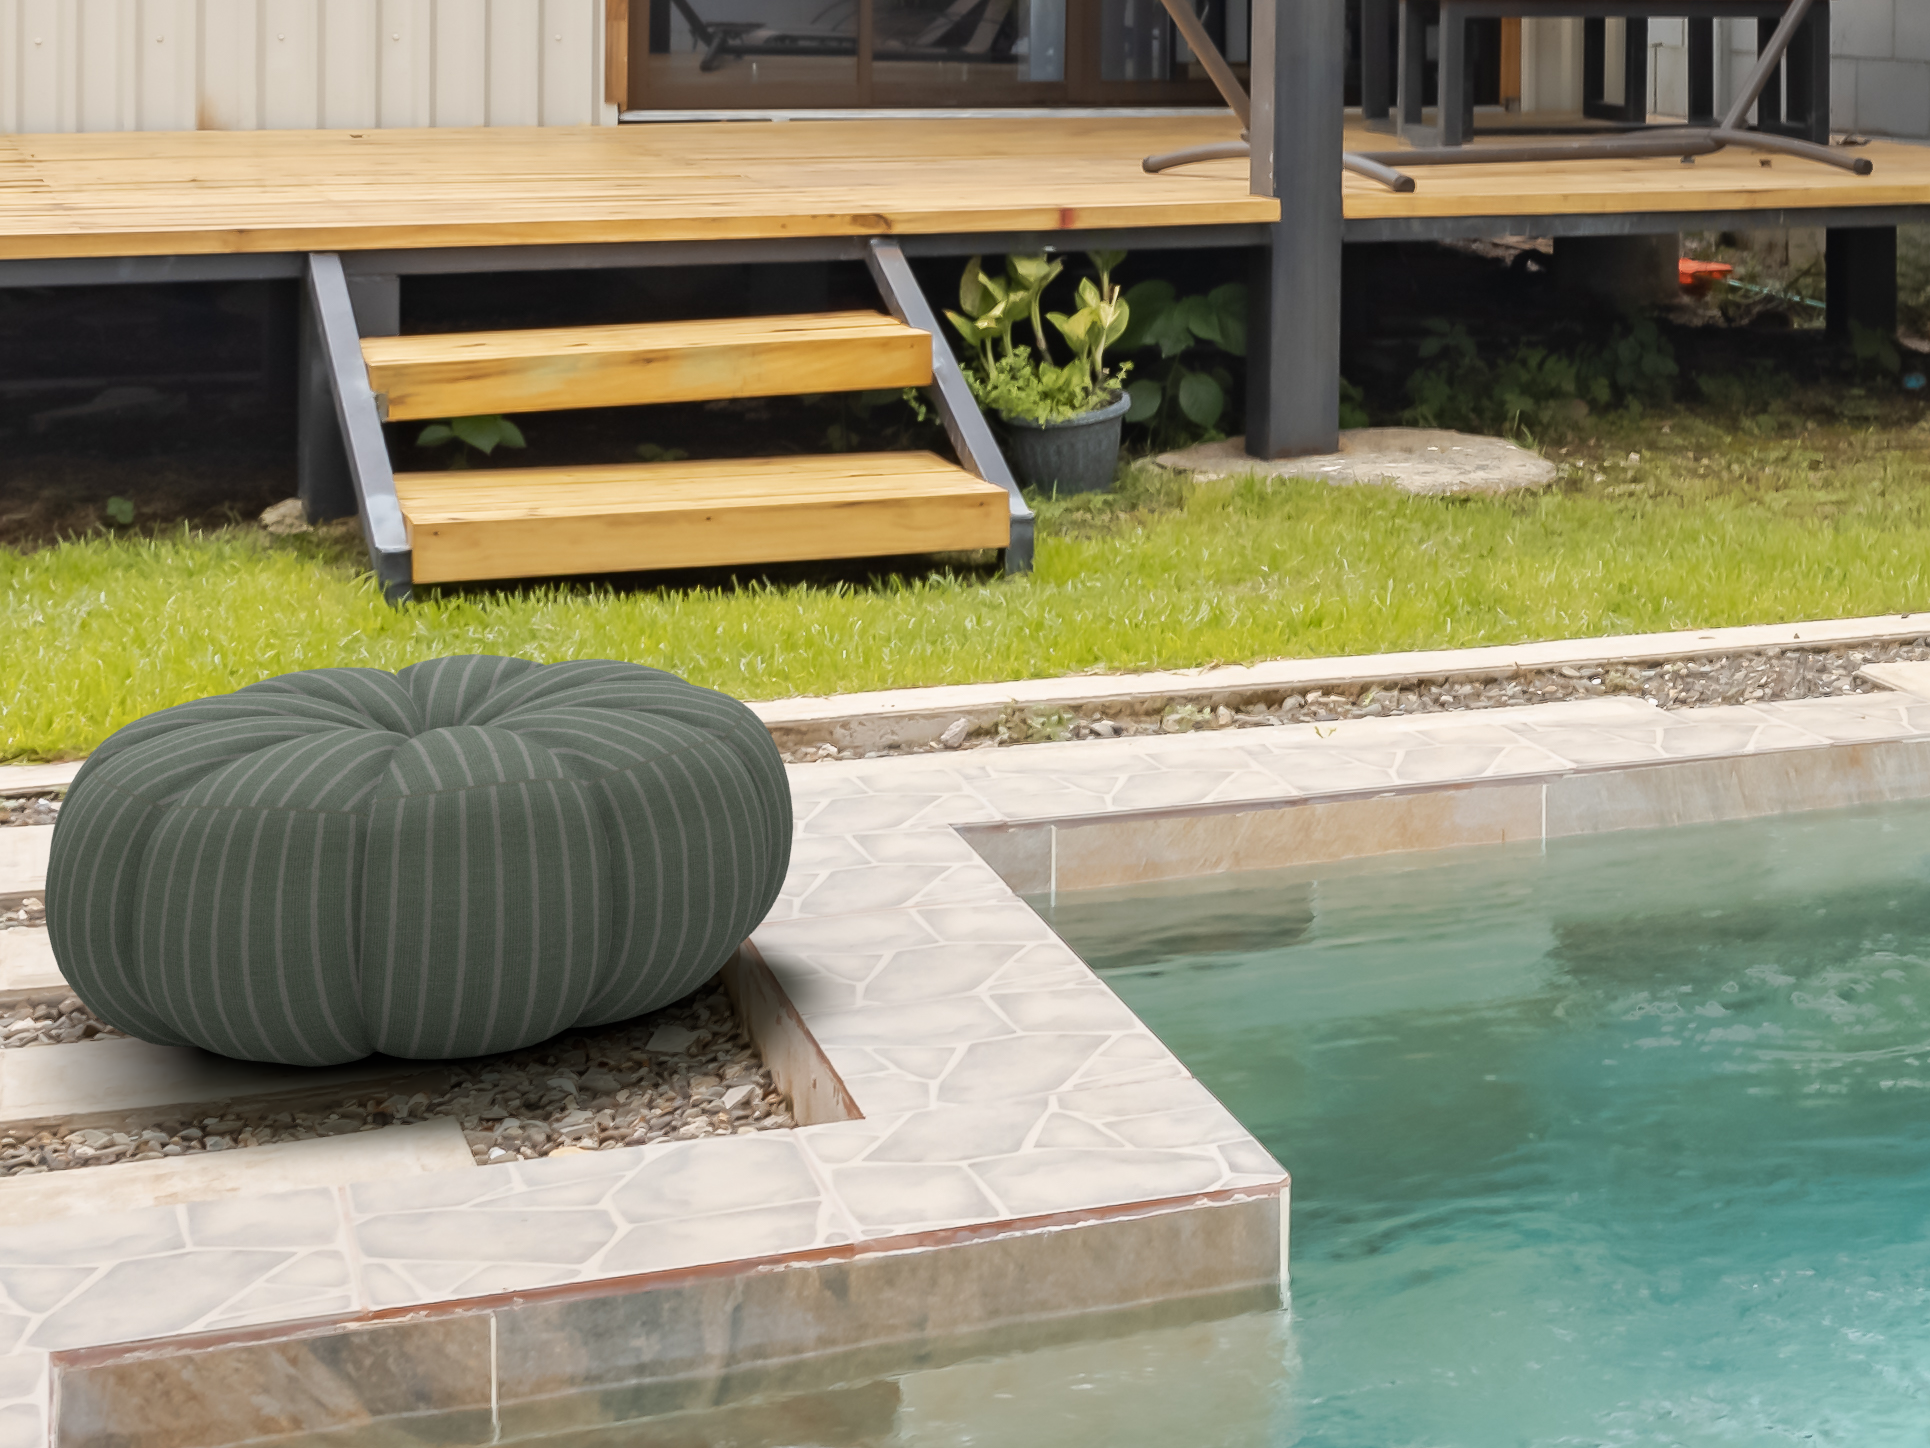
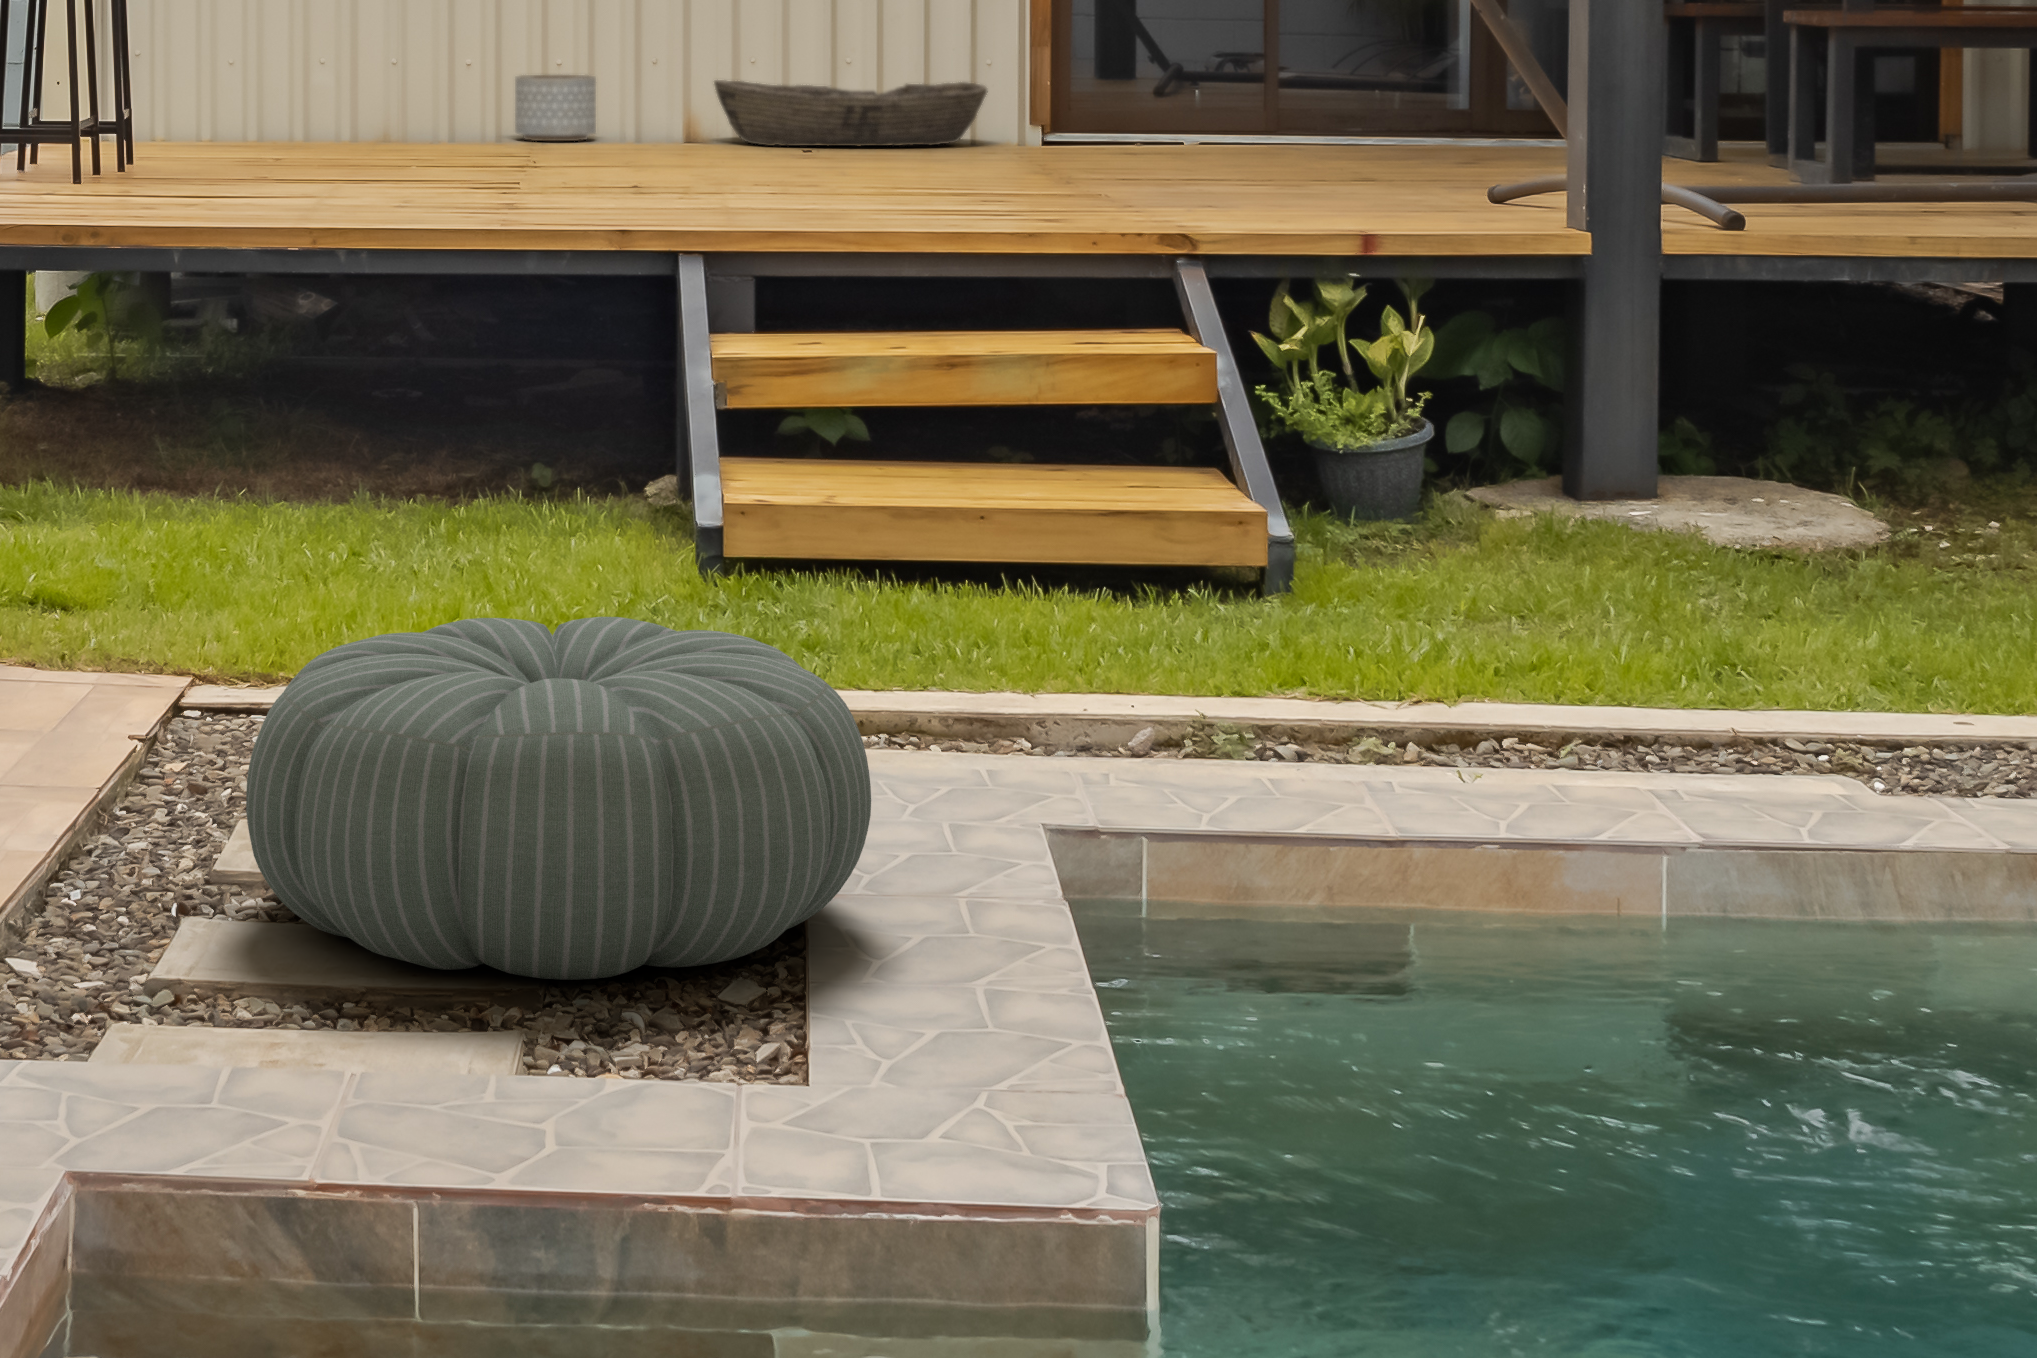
planter: none [11,59,116,134] -> present [515,75,596,141]
basket: none [263,62,584,134] -> present [714,80,988,146]

